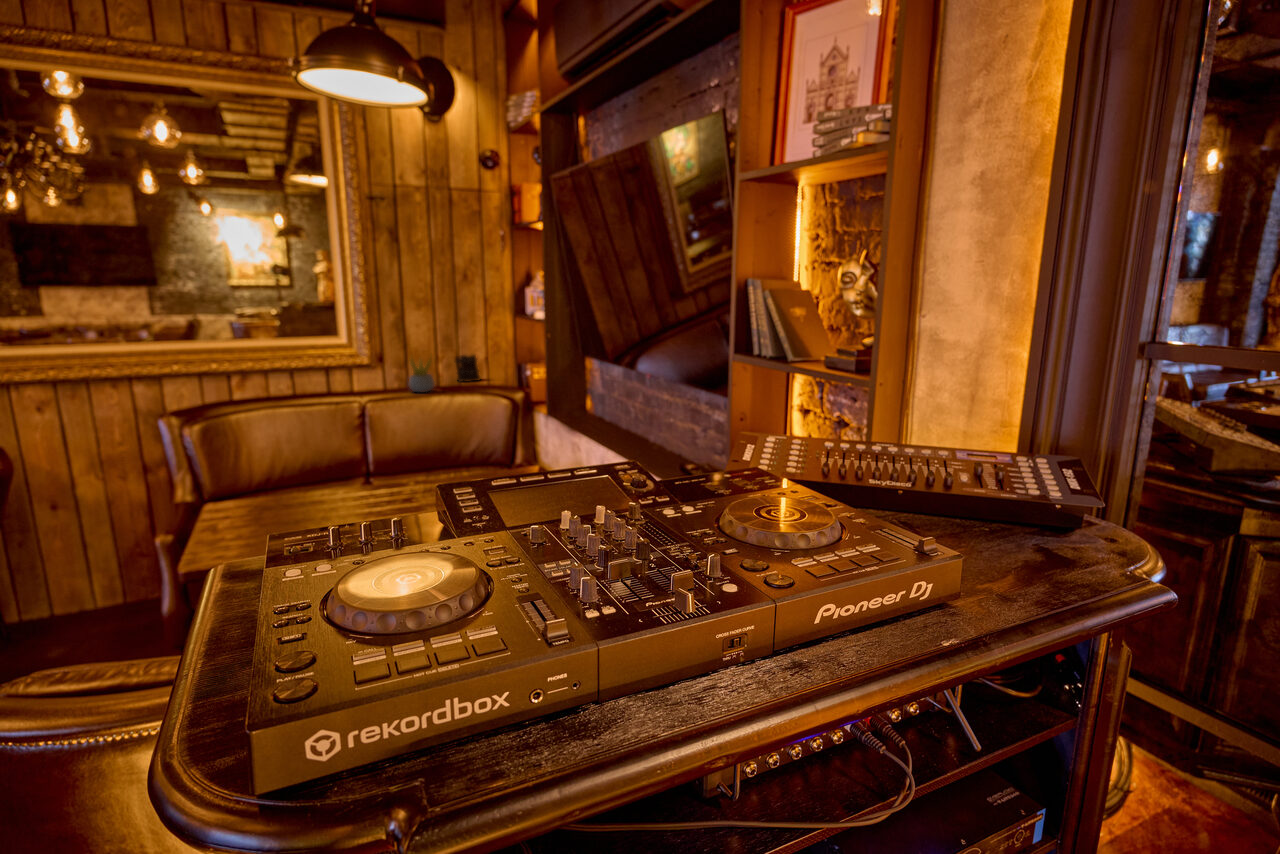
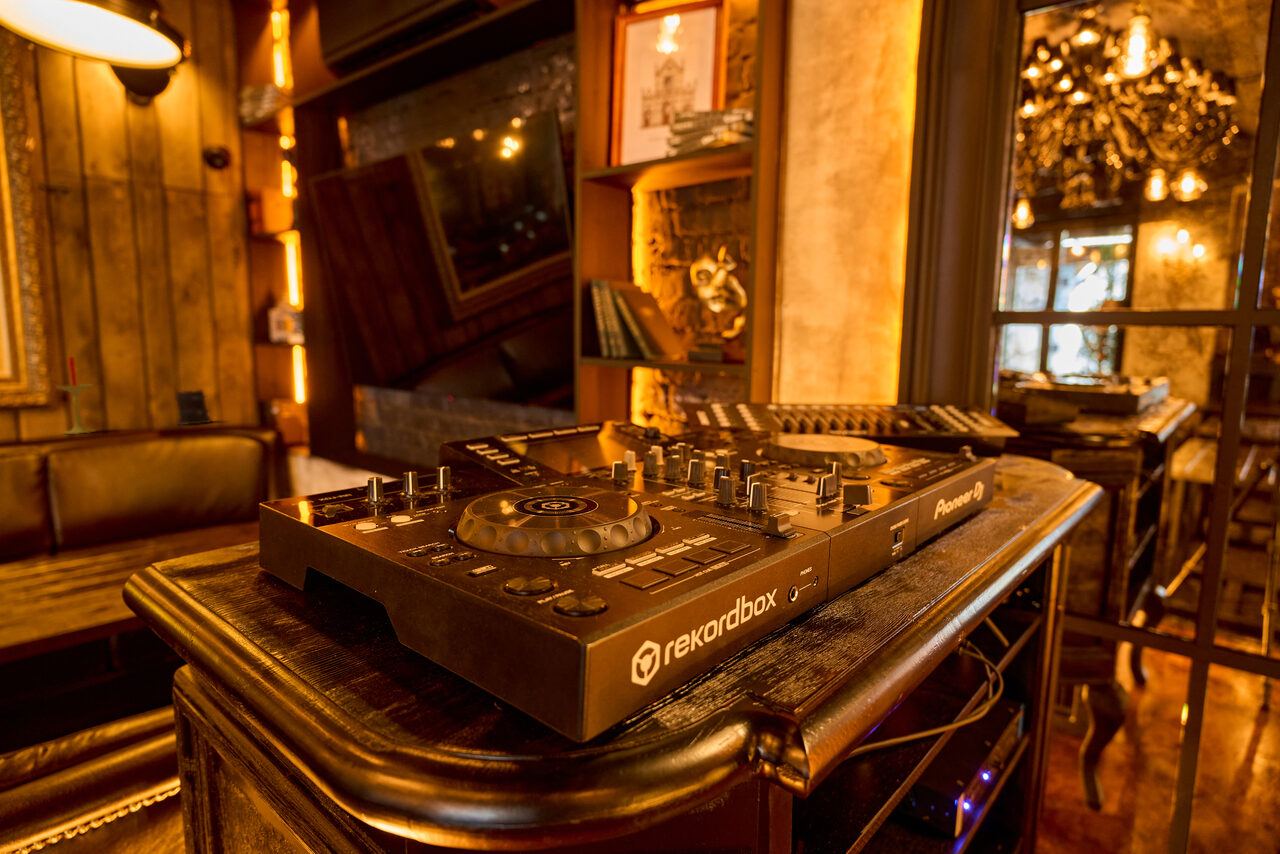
candle: none [375,326,401,386] -> present [57,357,95,434]
succulent plant: present [408,359,434,392] -> none [113,386,154,437]

